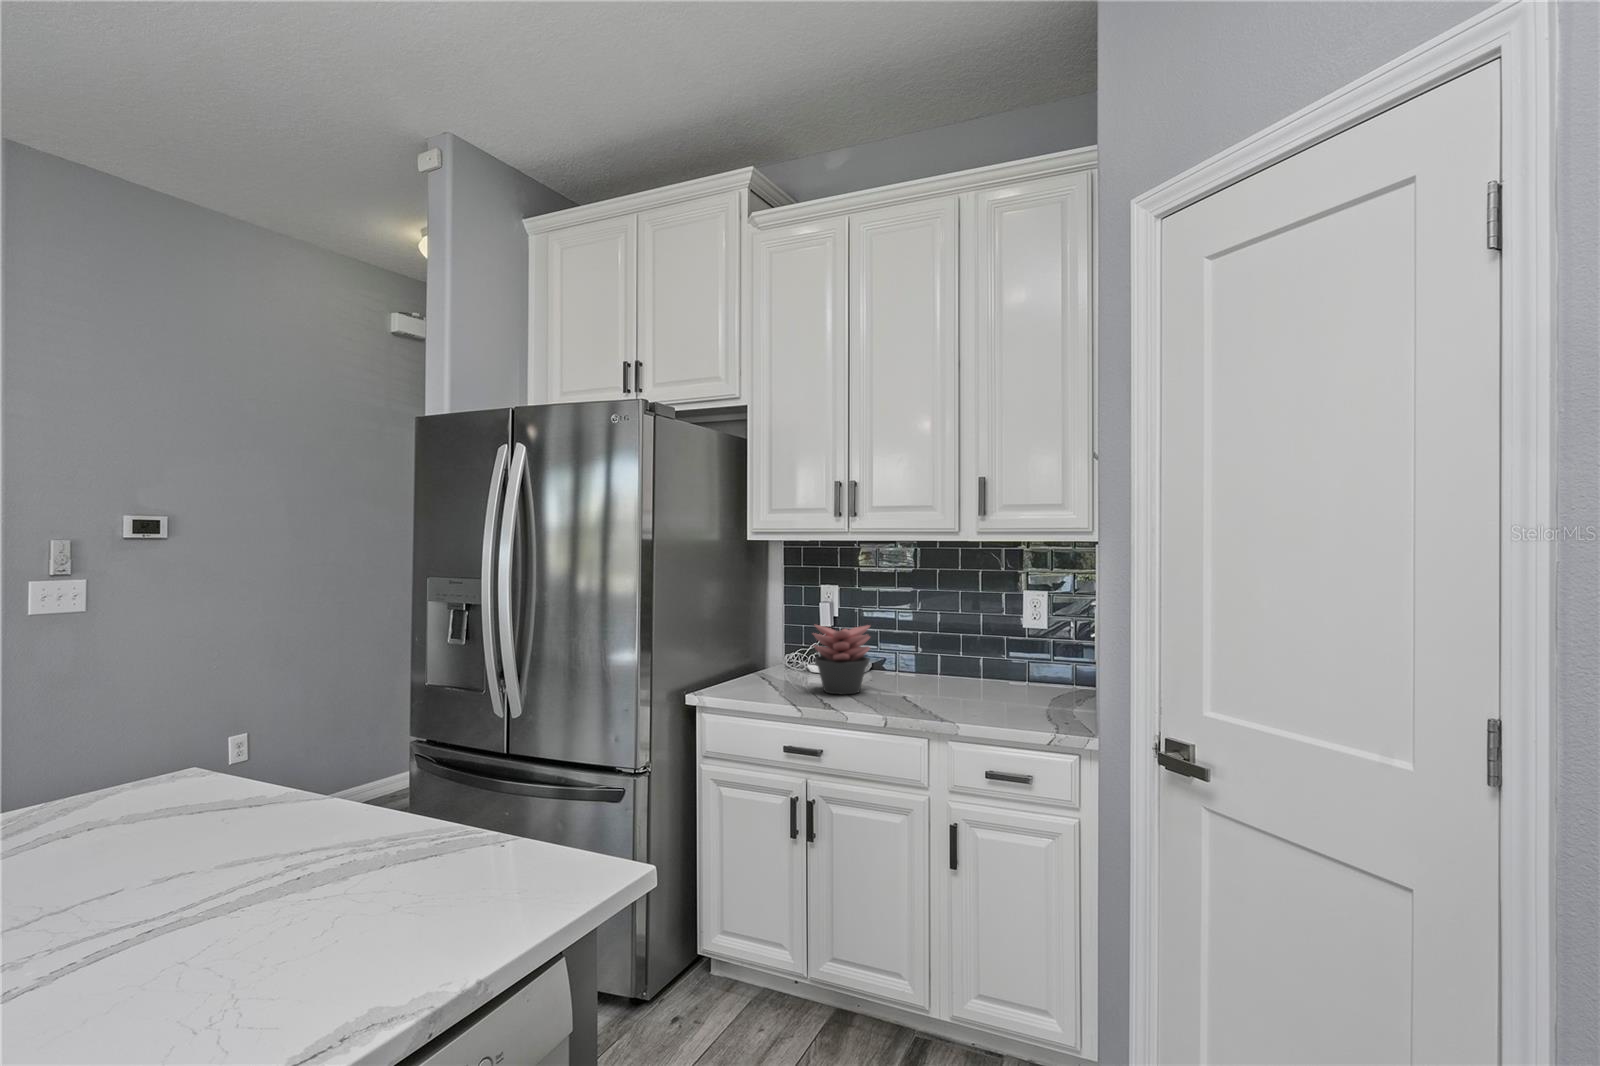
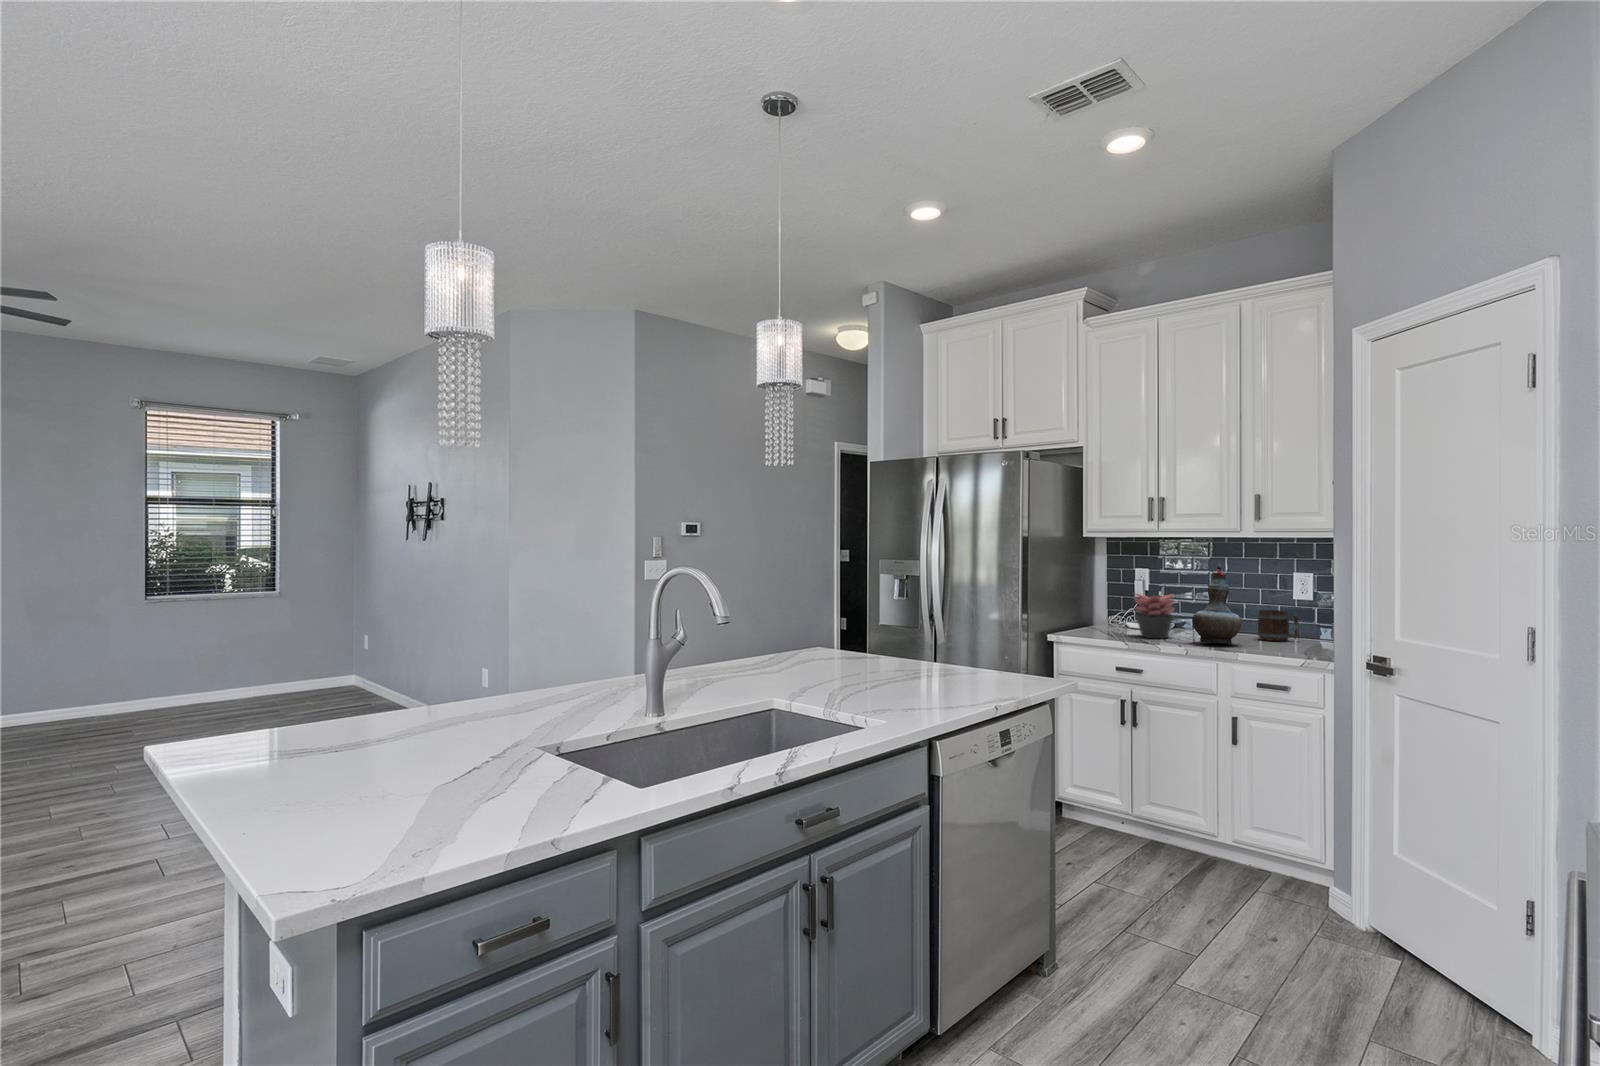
decorative vase: none [894,580,962,706] -> present [1192,563,1241,644]
mug: none [979,645,1032,692] -> present [1258,610,1298,641]

